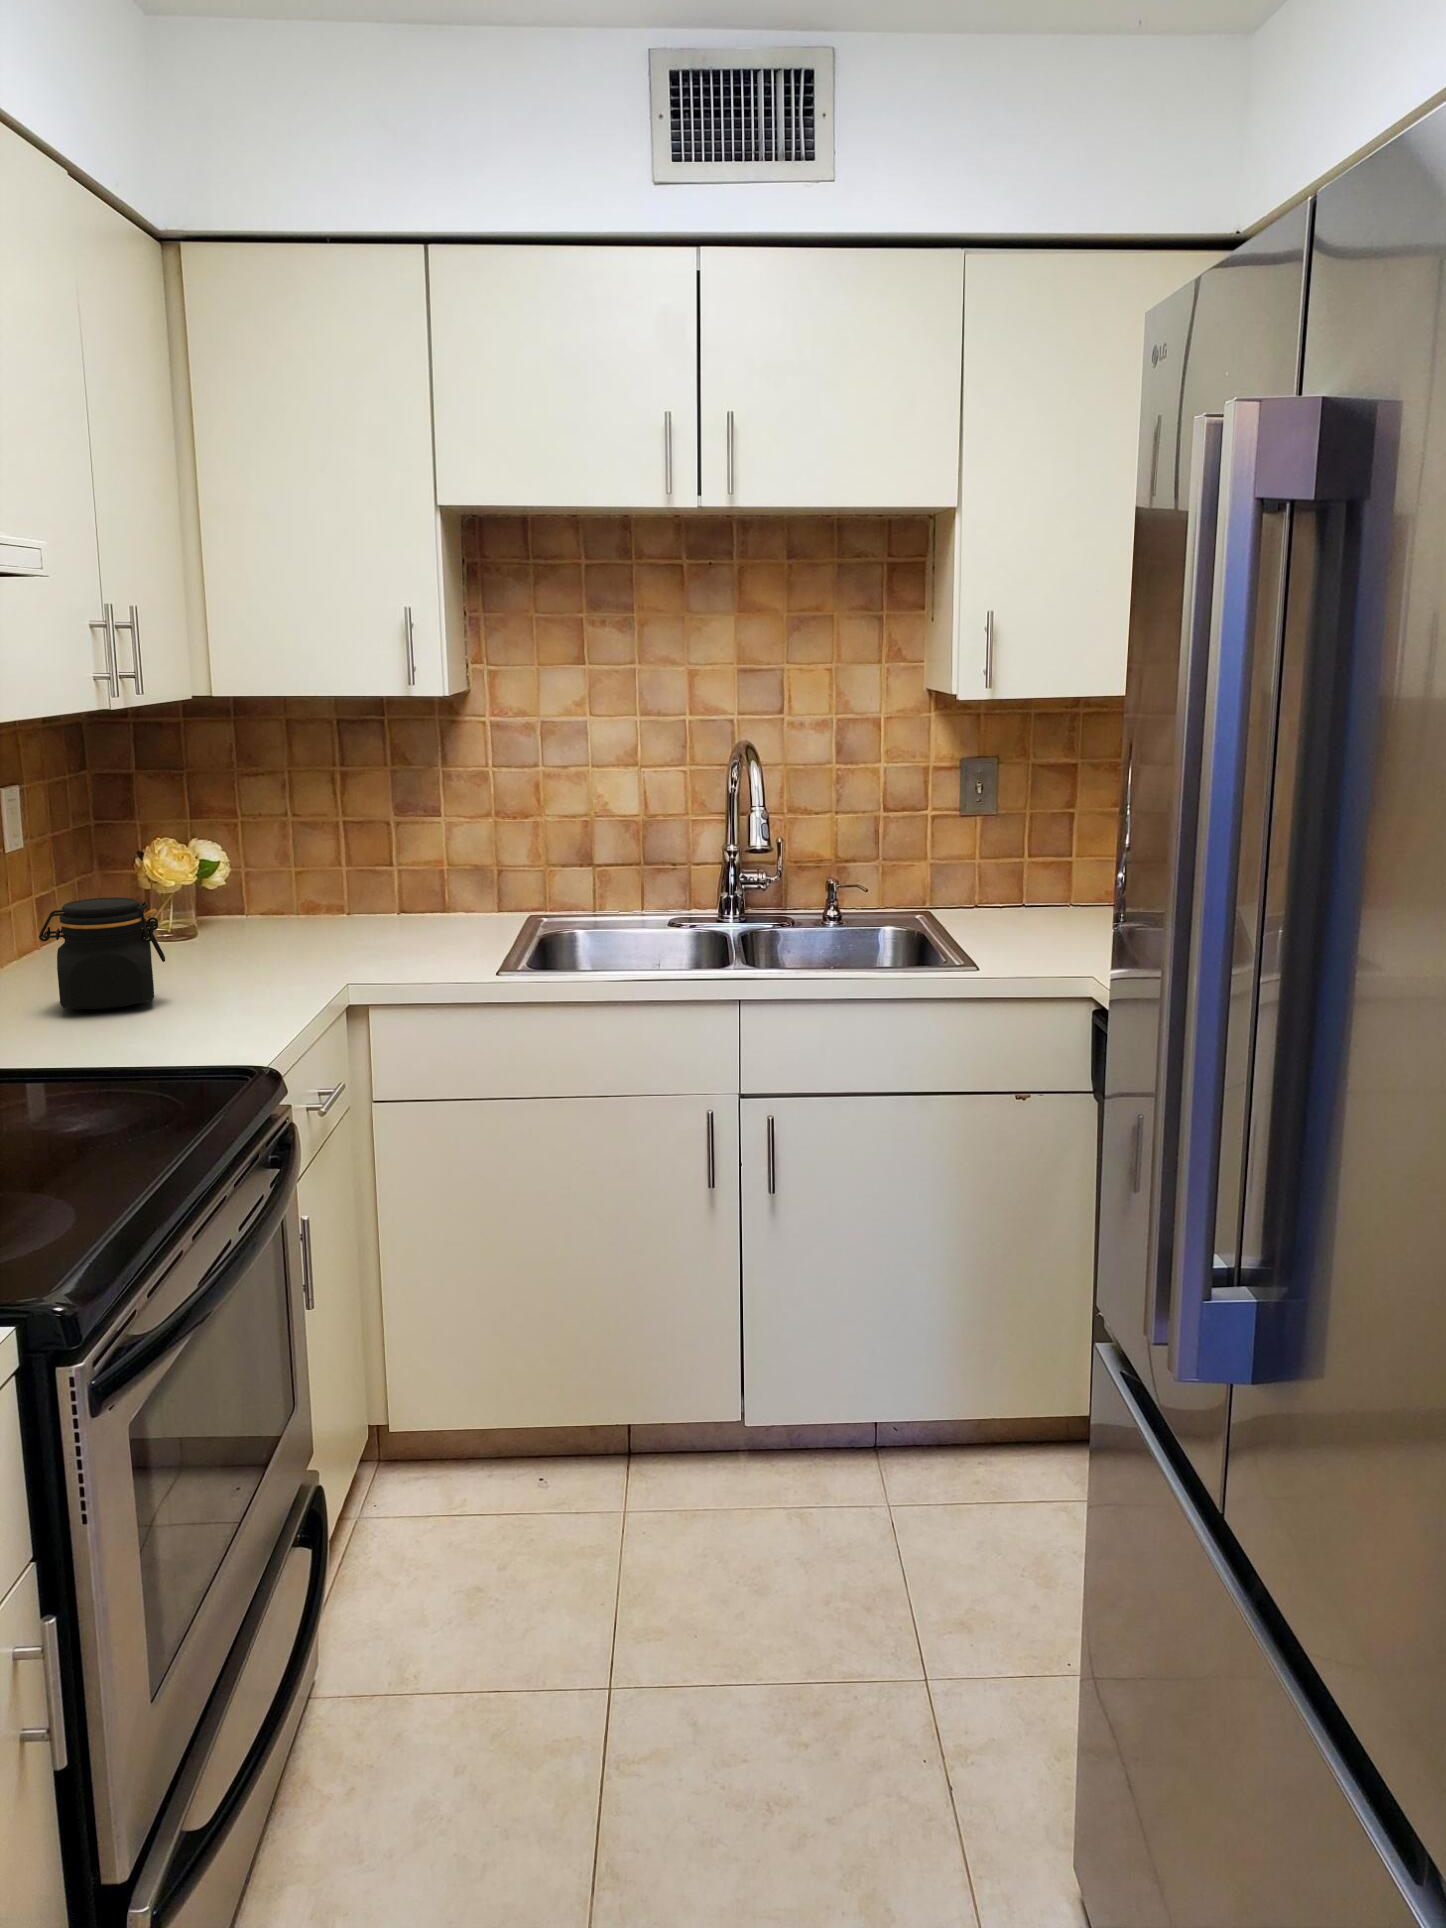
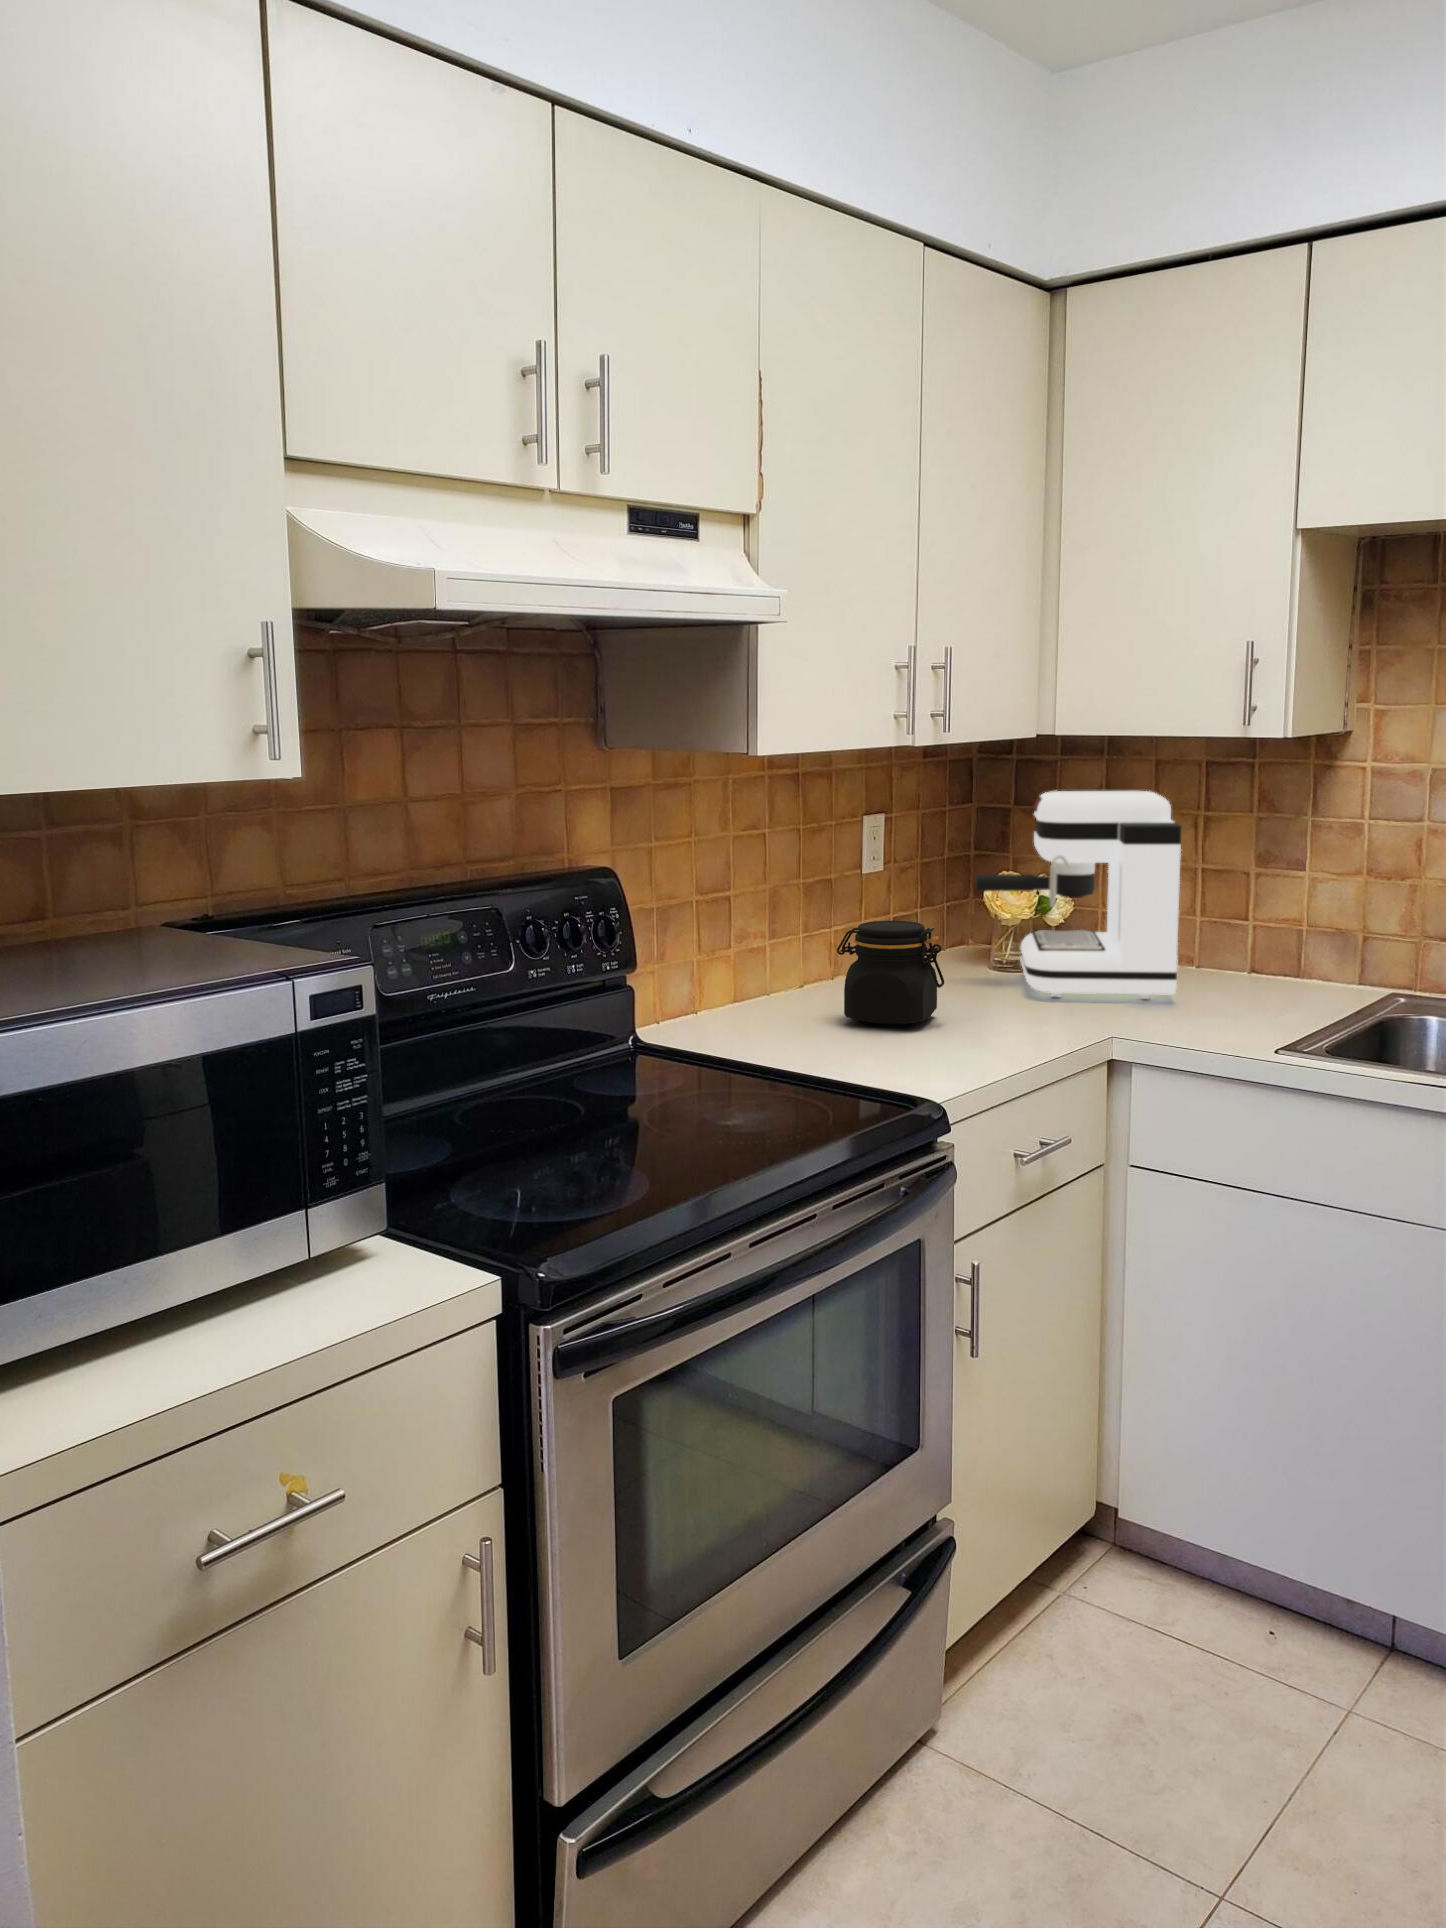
coffee maker: none [140,750,366,959] -> present [976,791,1181,998]

